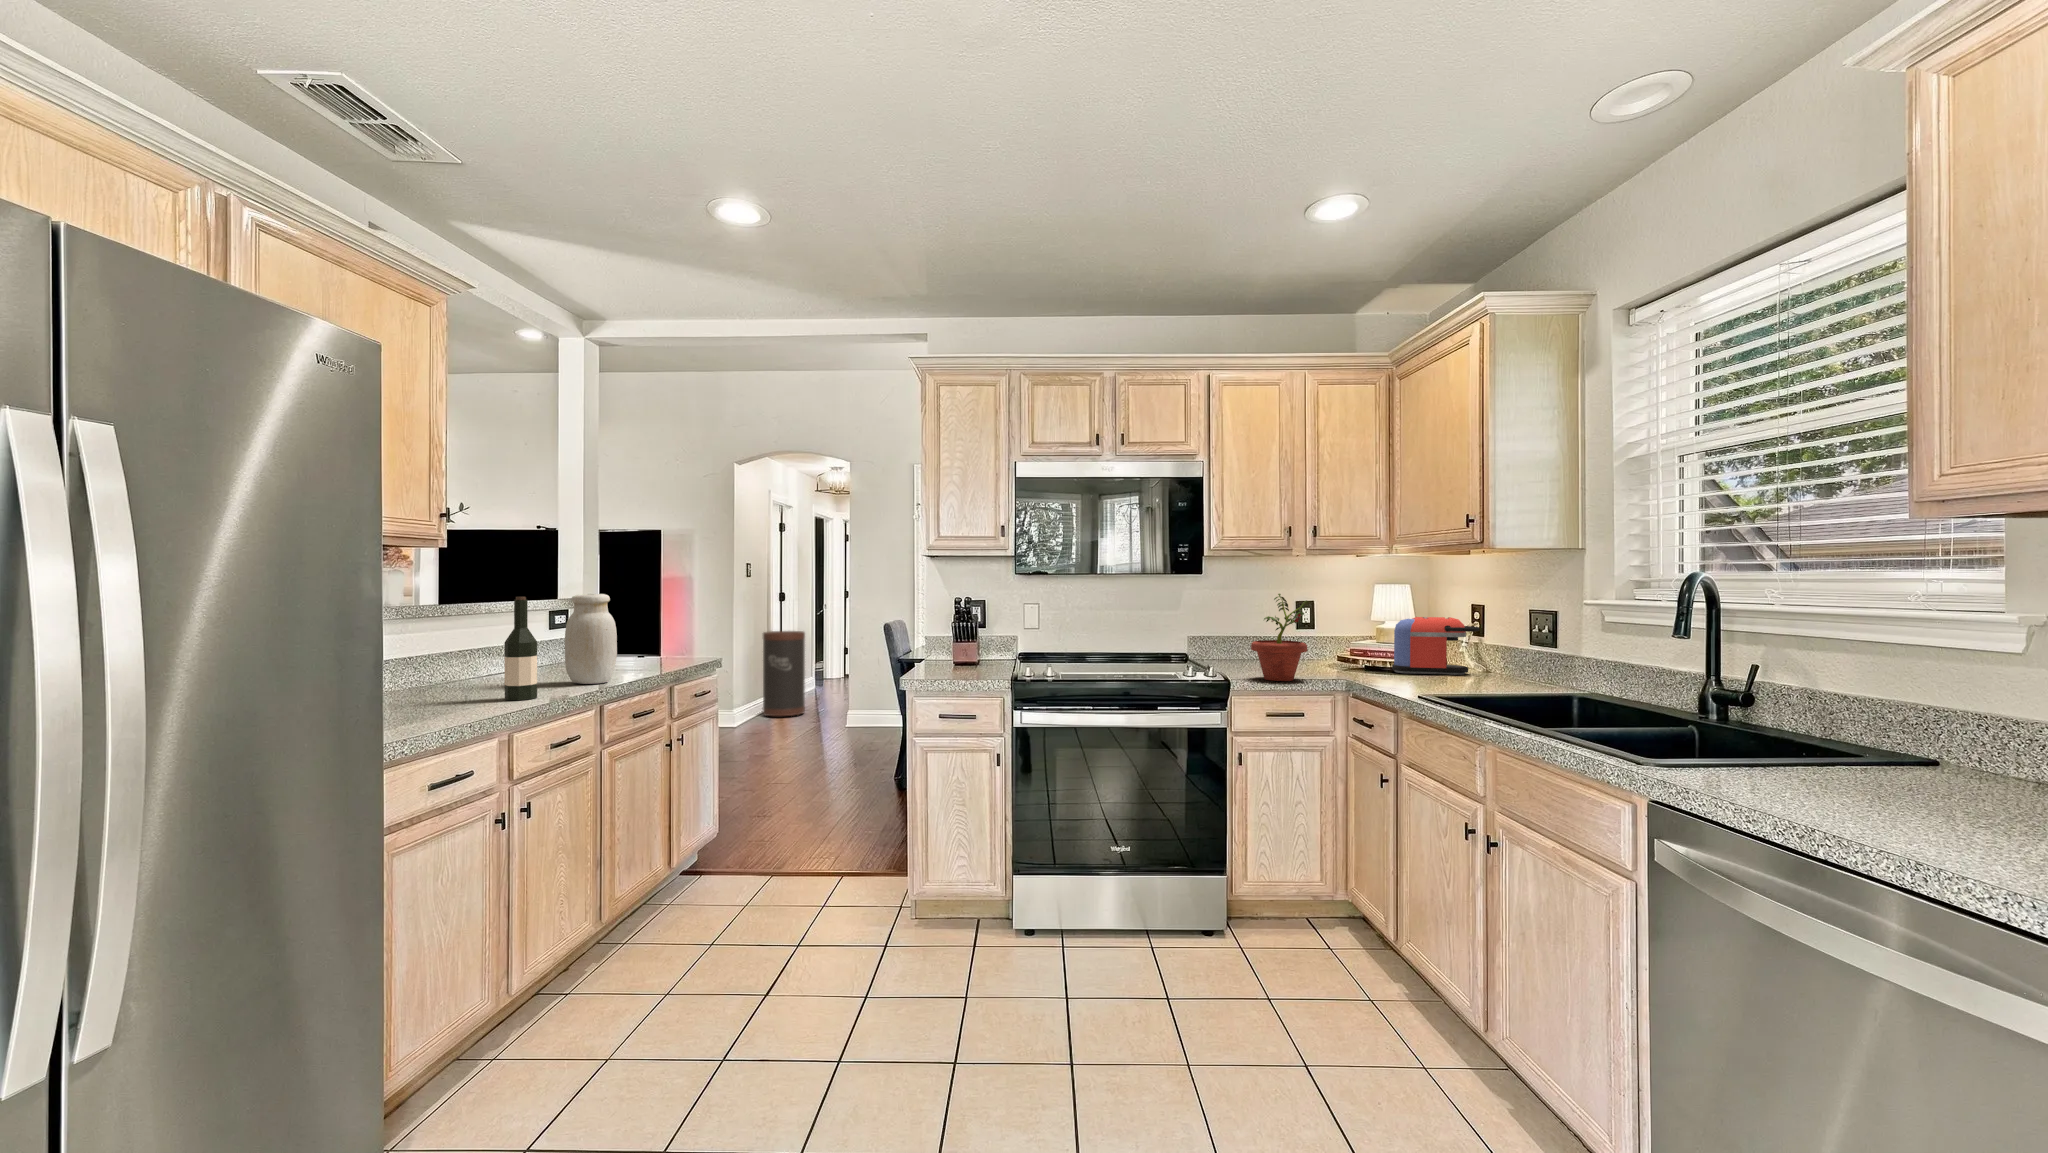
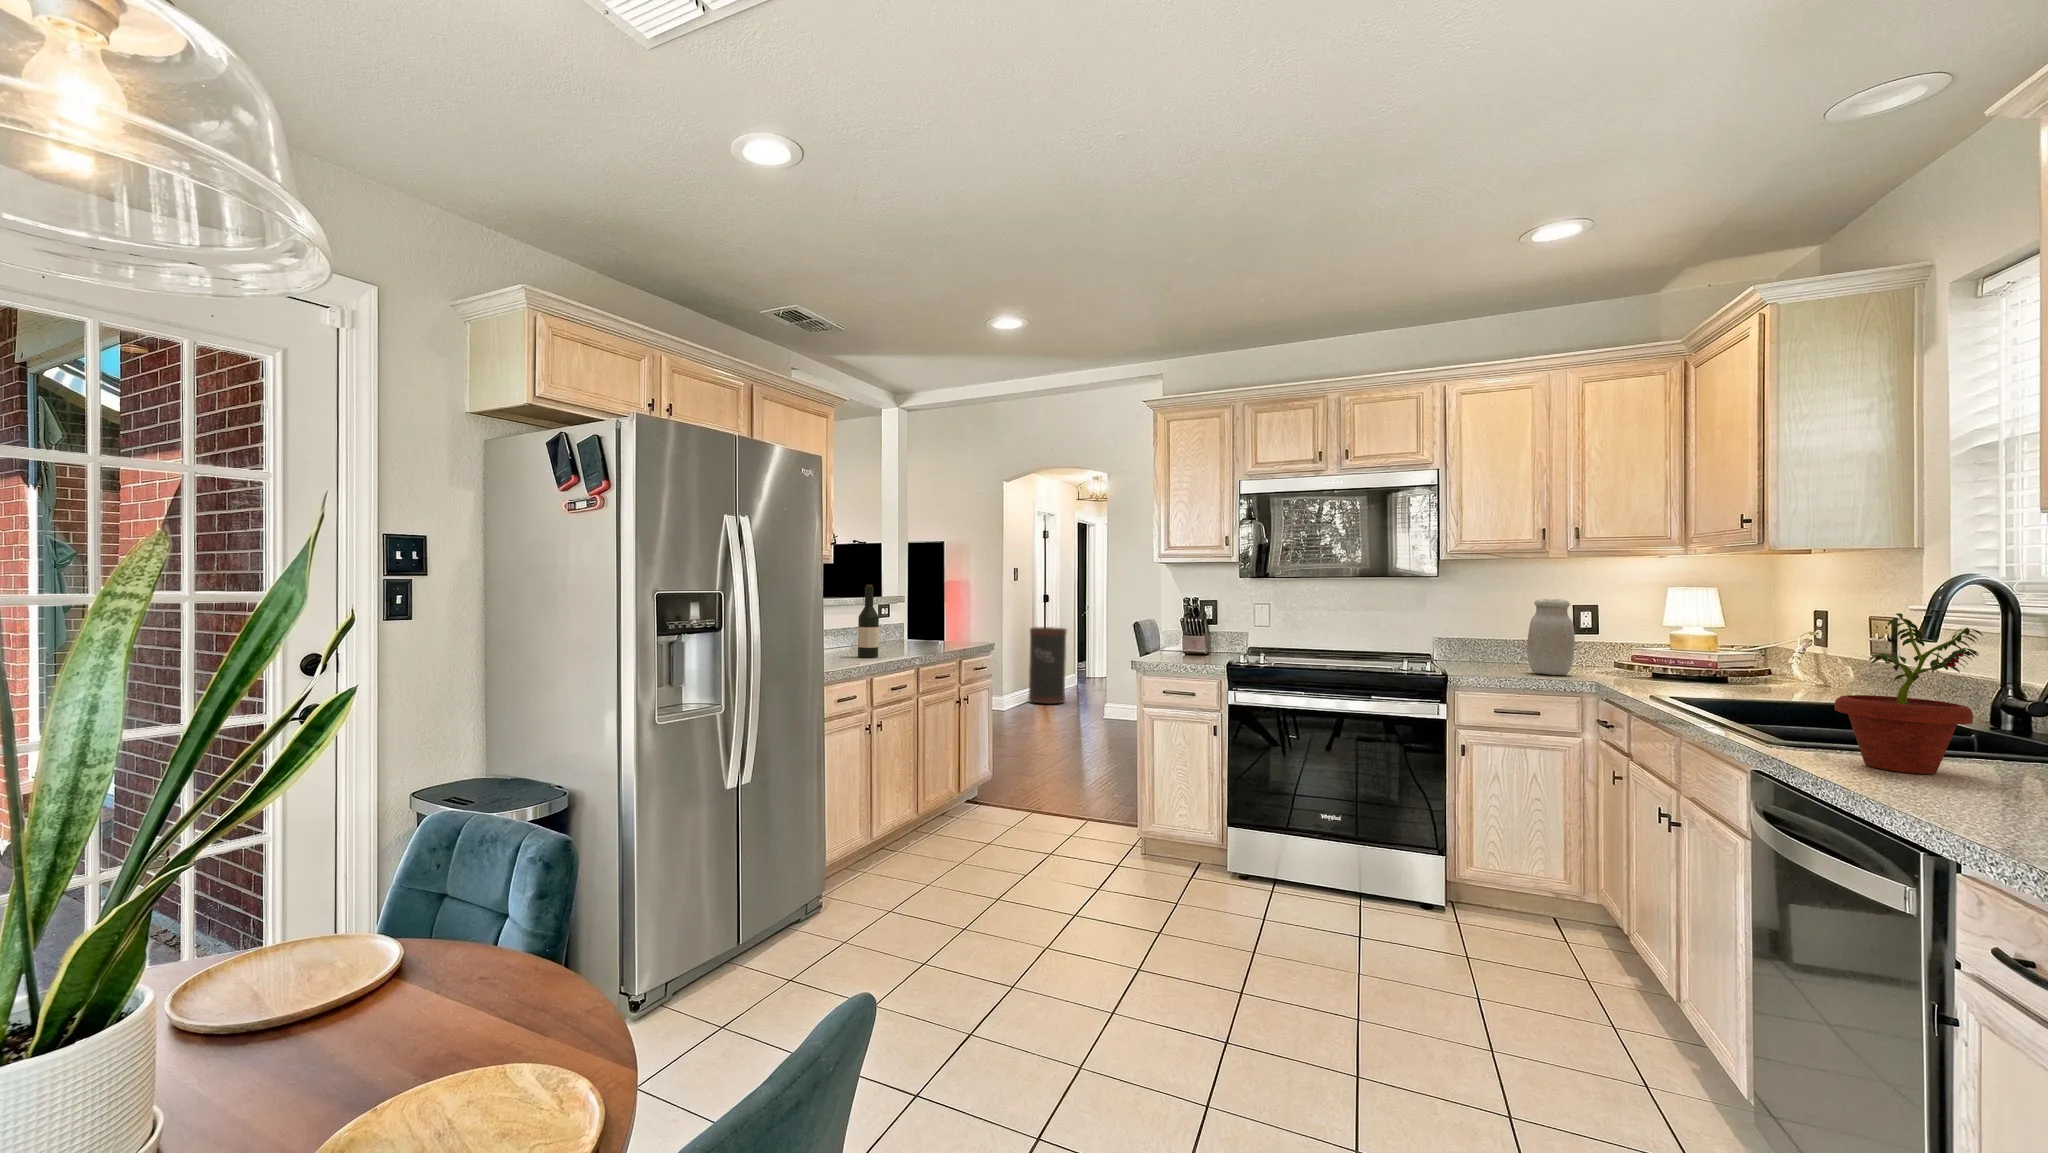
jar: present [565,594,617,684] -> present [1527,599,1575,675]
potted plant: present [1251,594,1311,681] -> present [1835,613,1983,774]
coffee maker: present [1392,617,1479,675] -> none [1612,625,1710,683]

